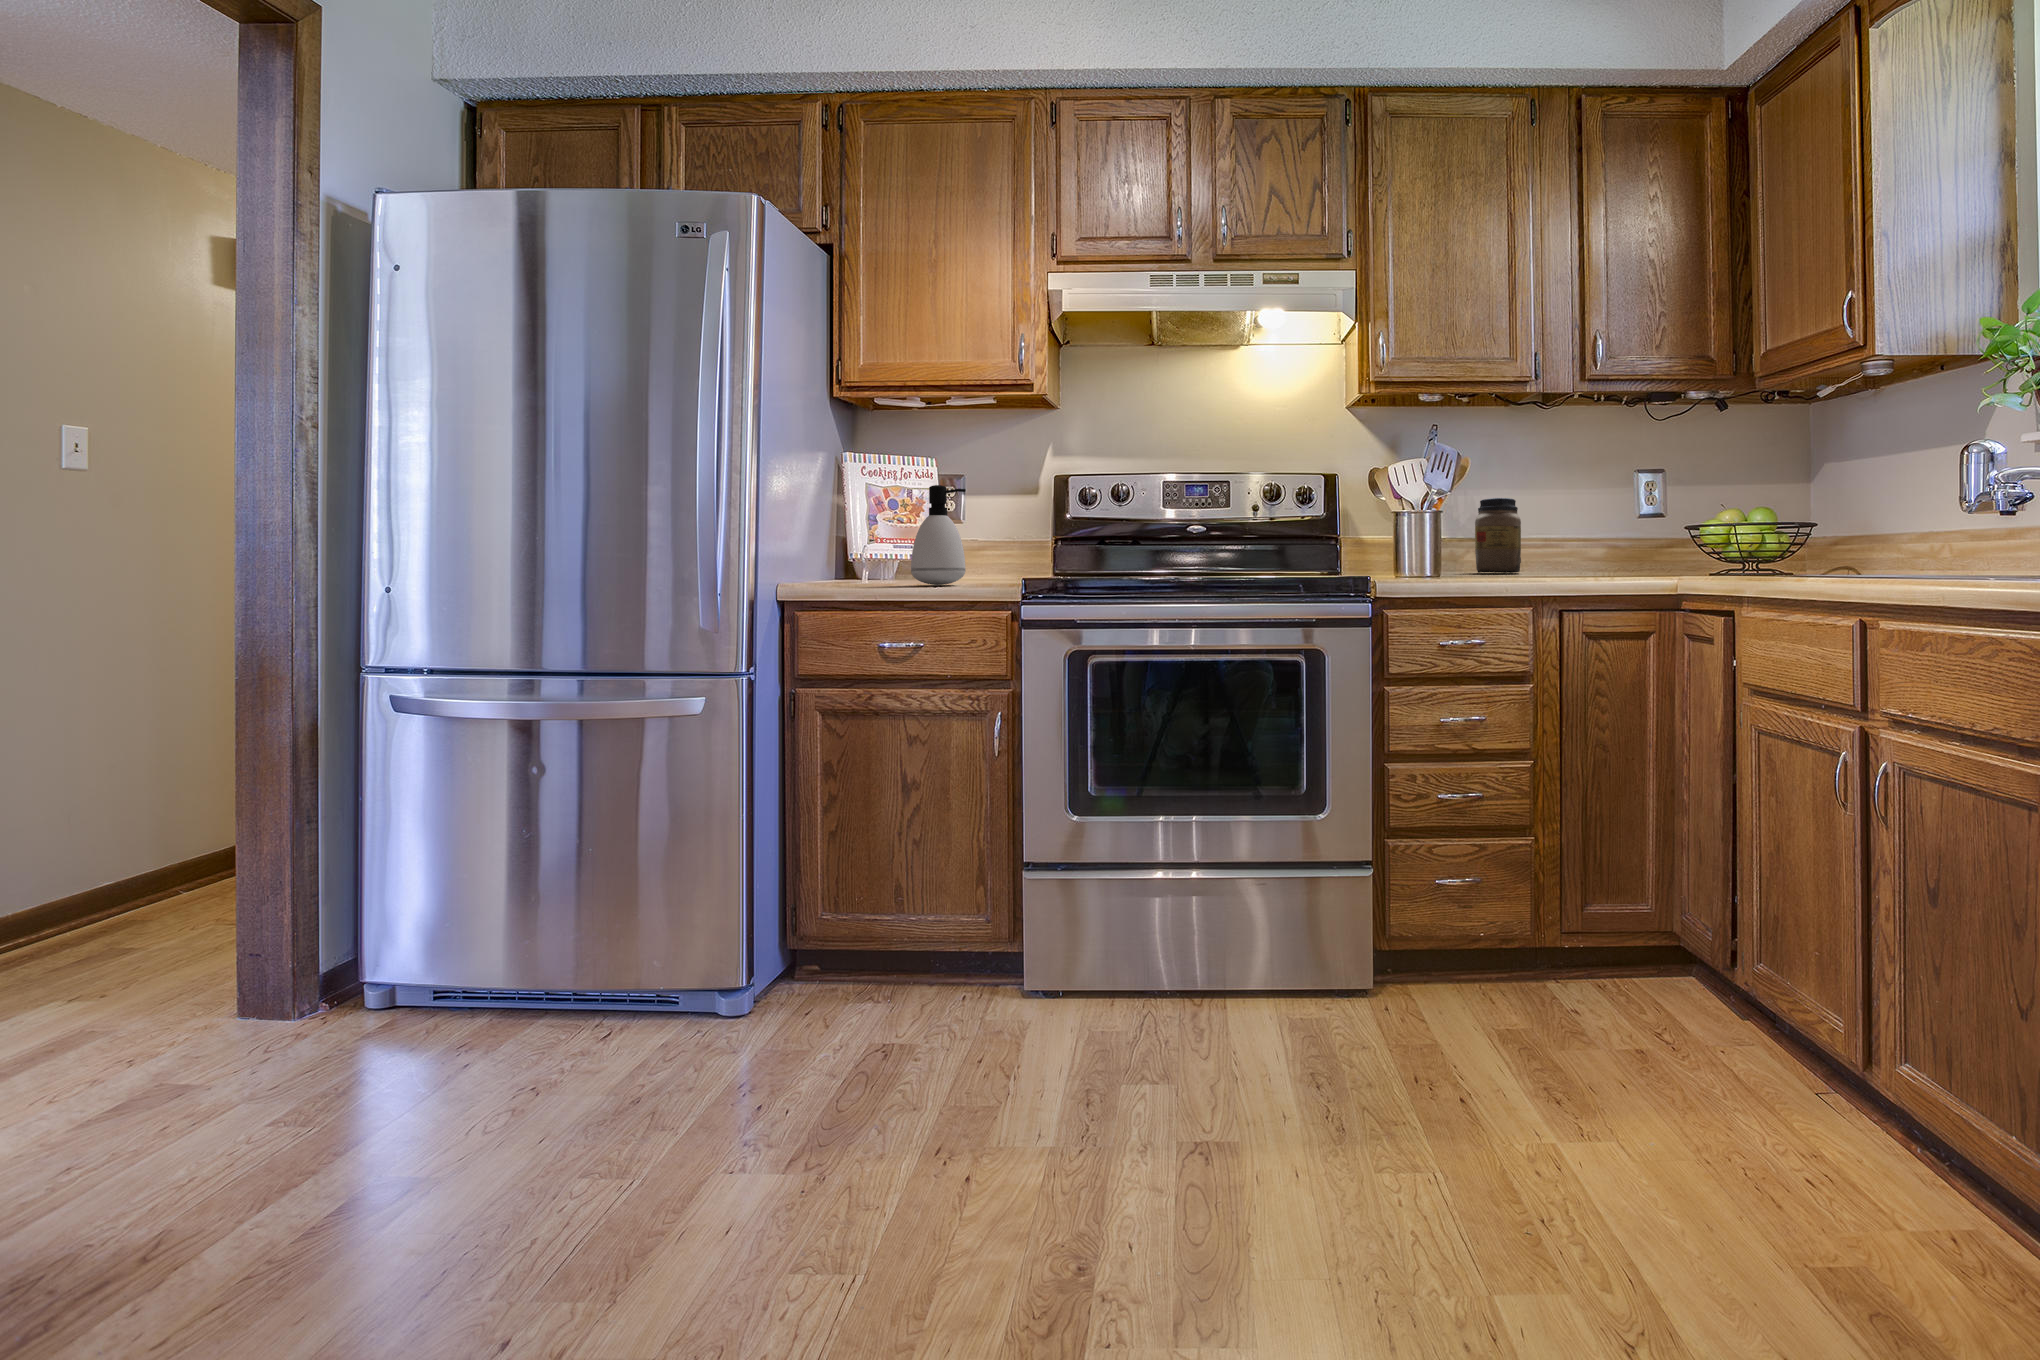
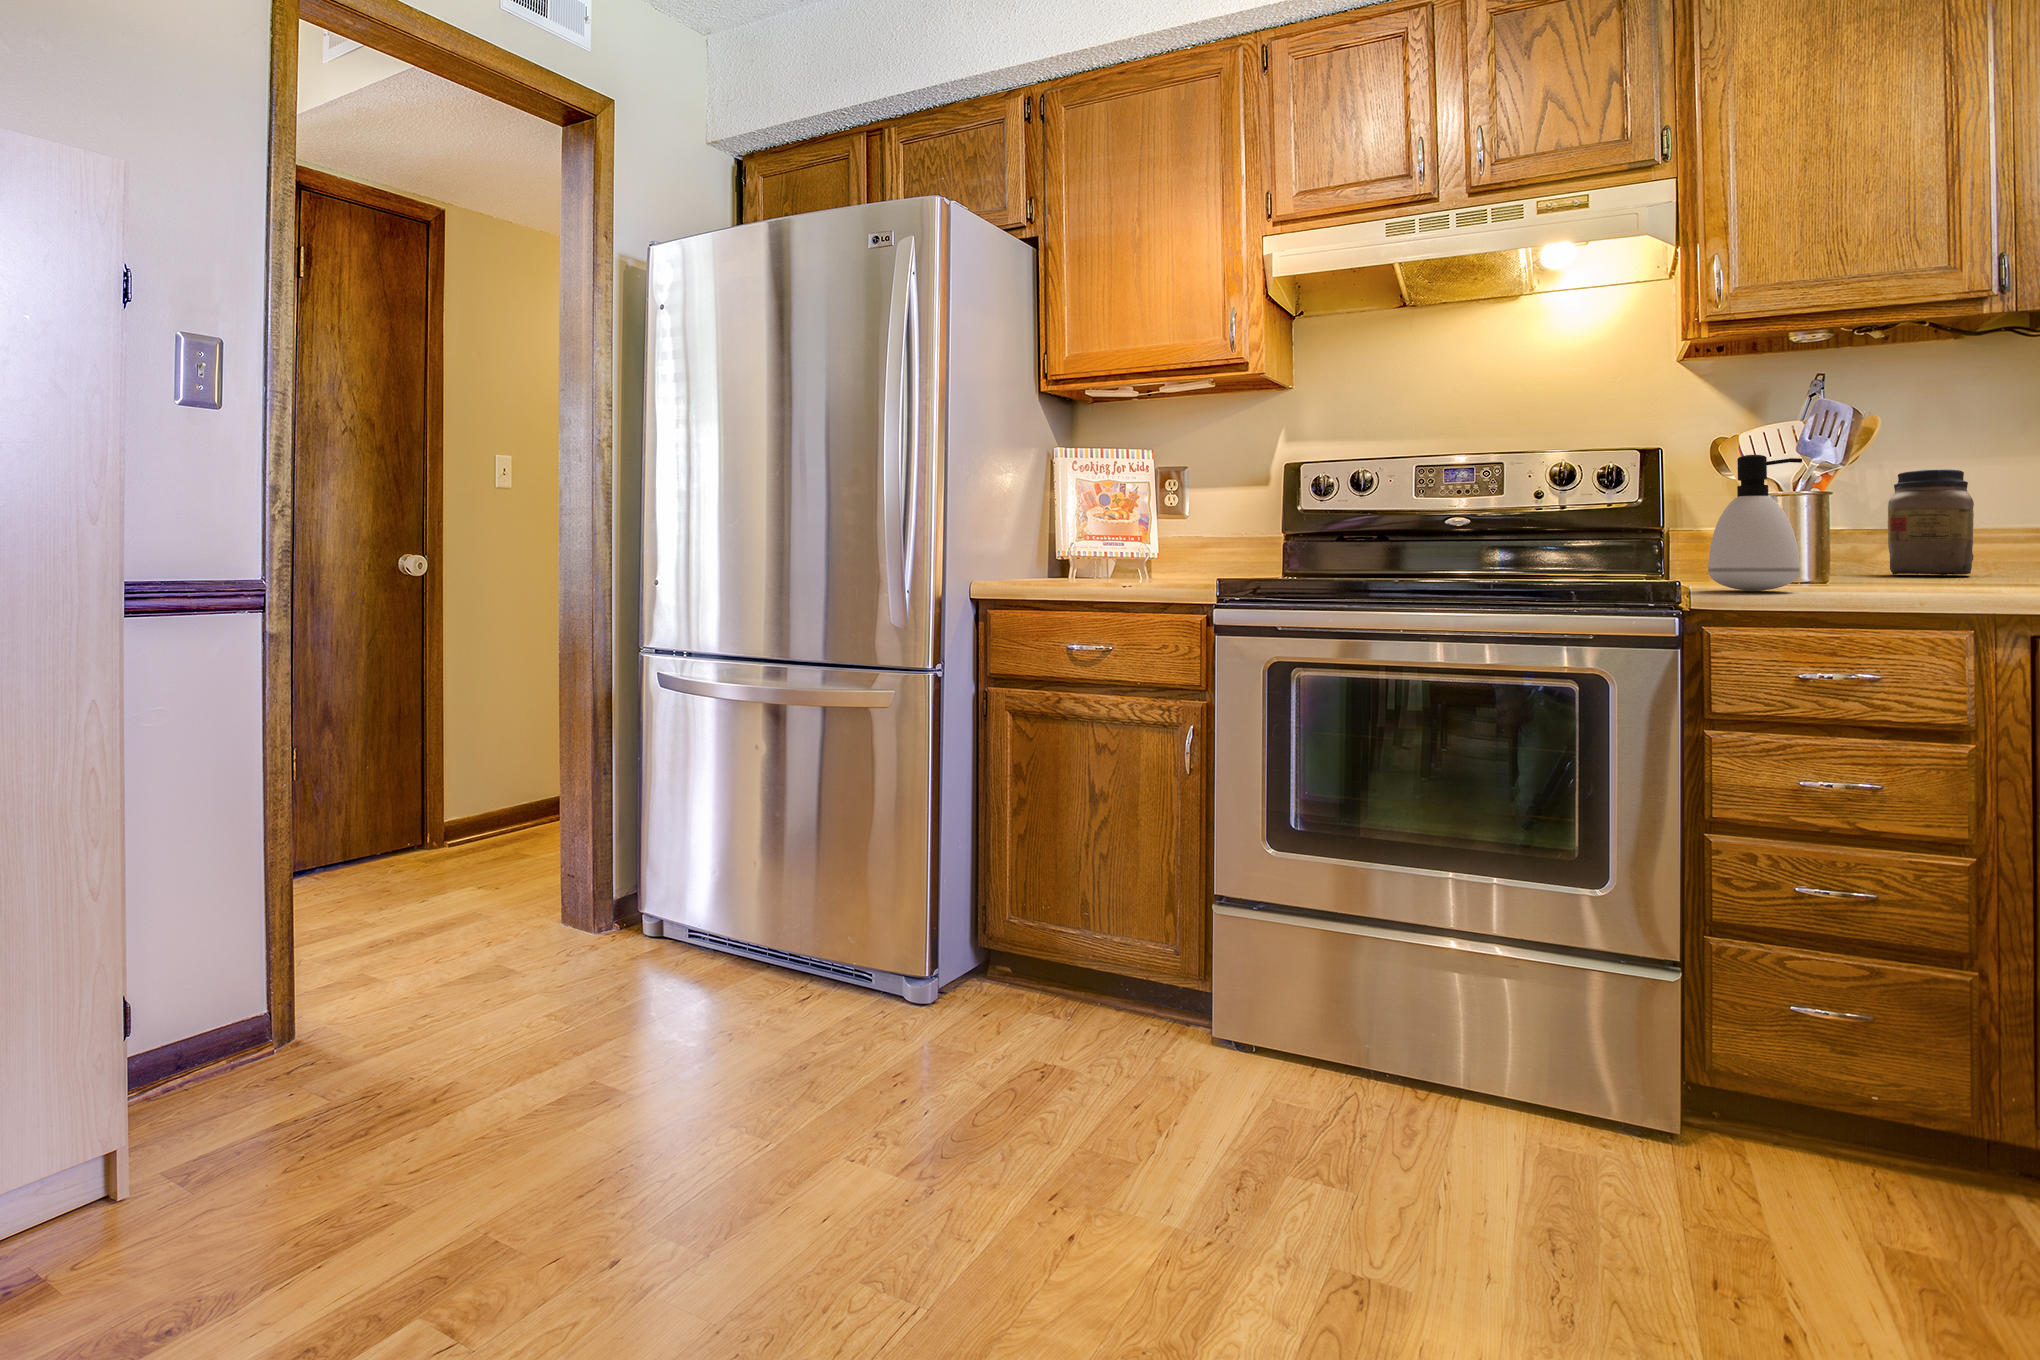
soap dispenser: present [911,485,966,585] -> present [1708,455,1802,591]

